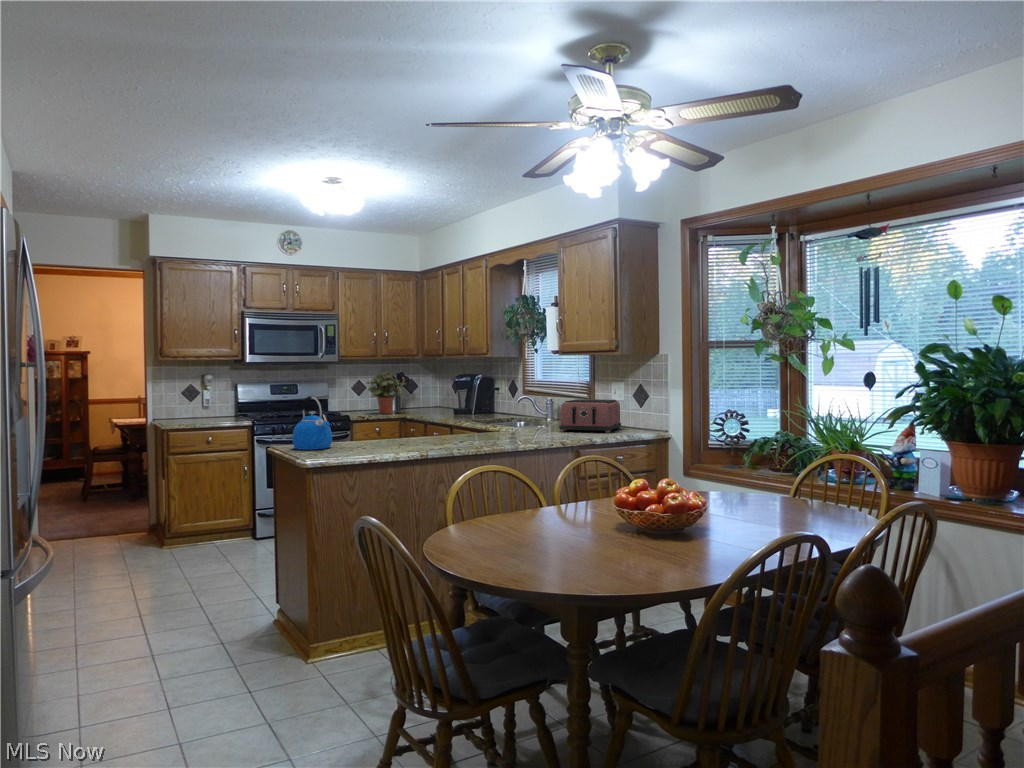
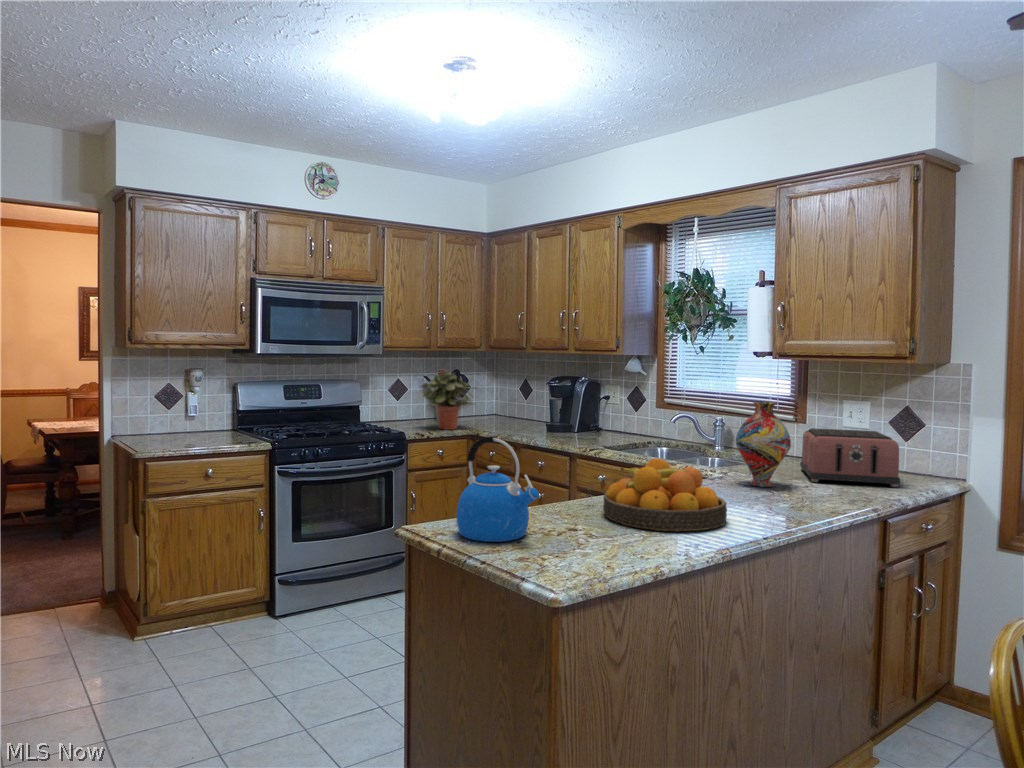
vase: none [507,381,539,433] -> present [736,402,791,487]
fruit bowl: none [387,411,456,447] -> present [603,459,727,531]

